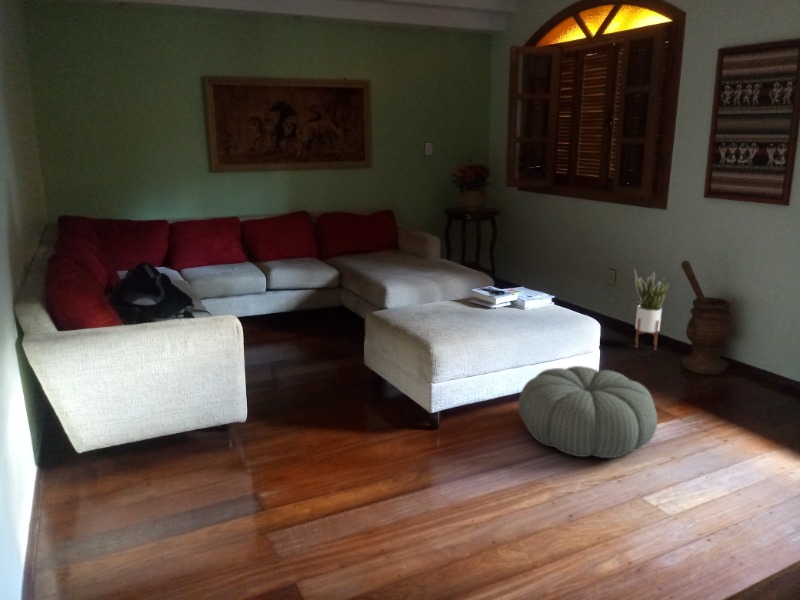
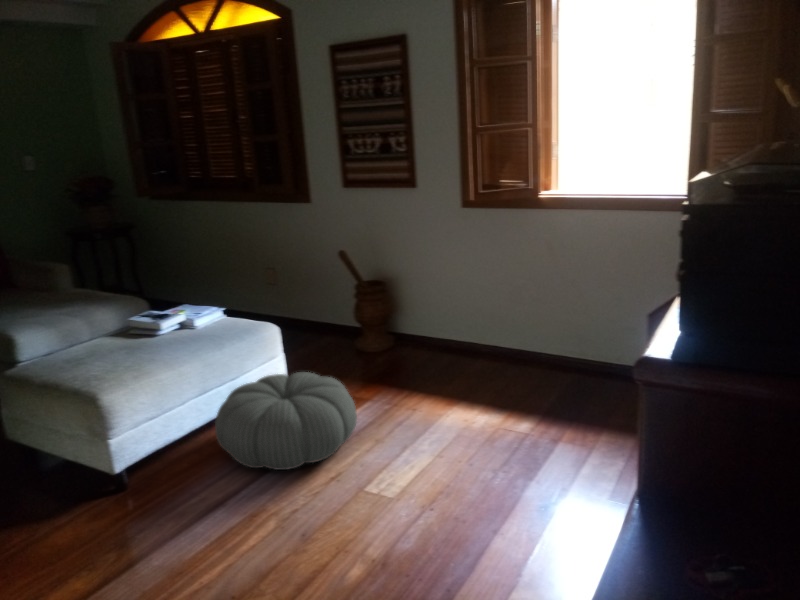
potted plant: present [634,271,668,350] -> none [293,264,329,342]

